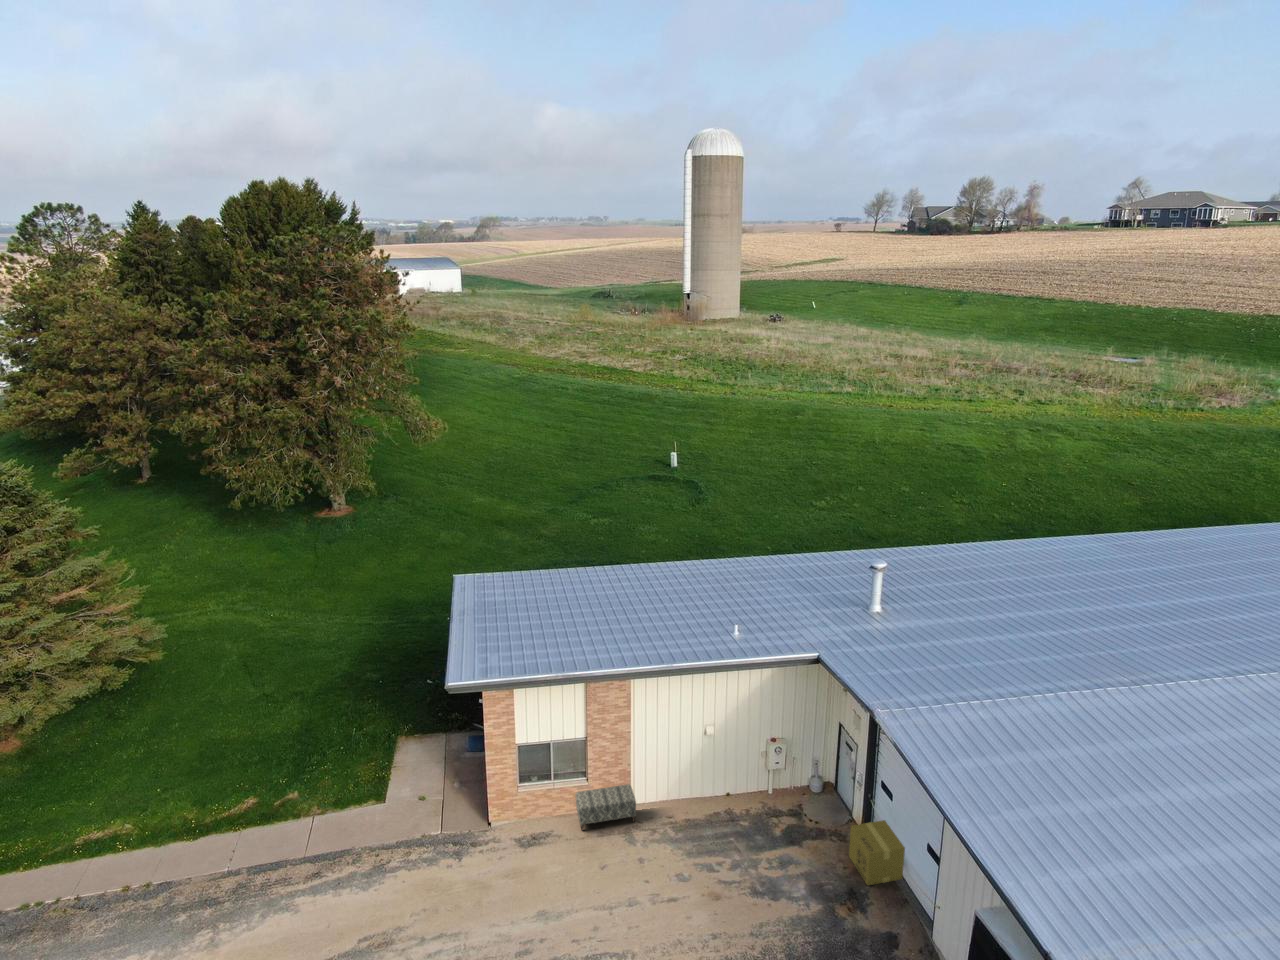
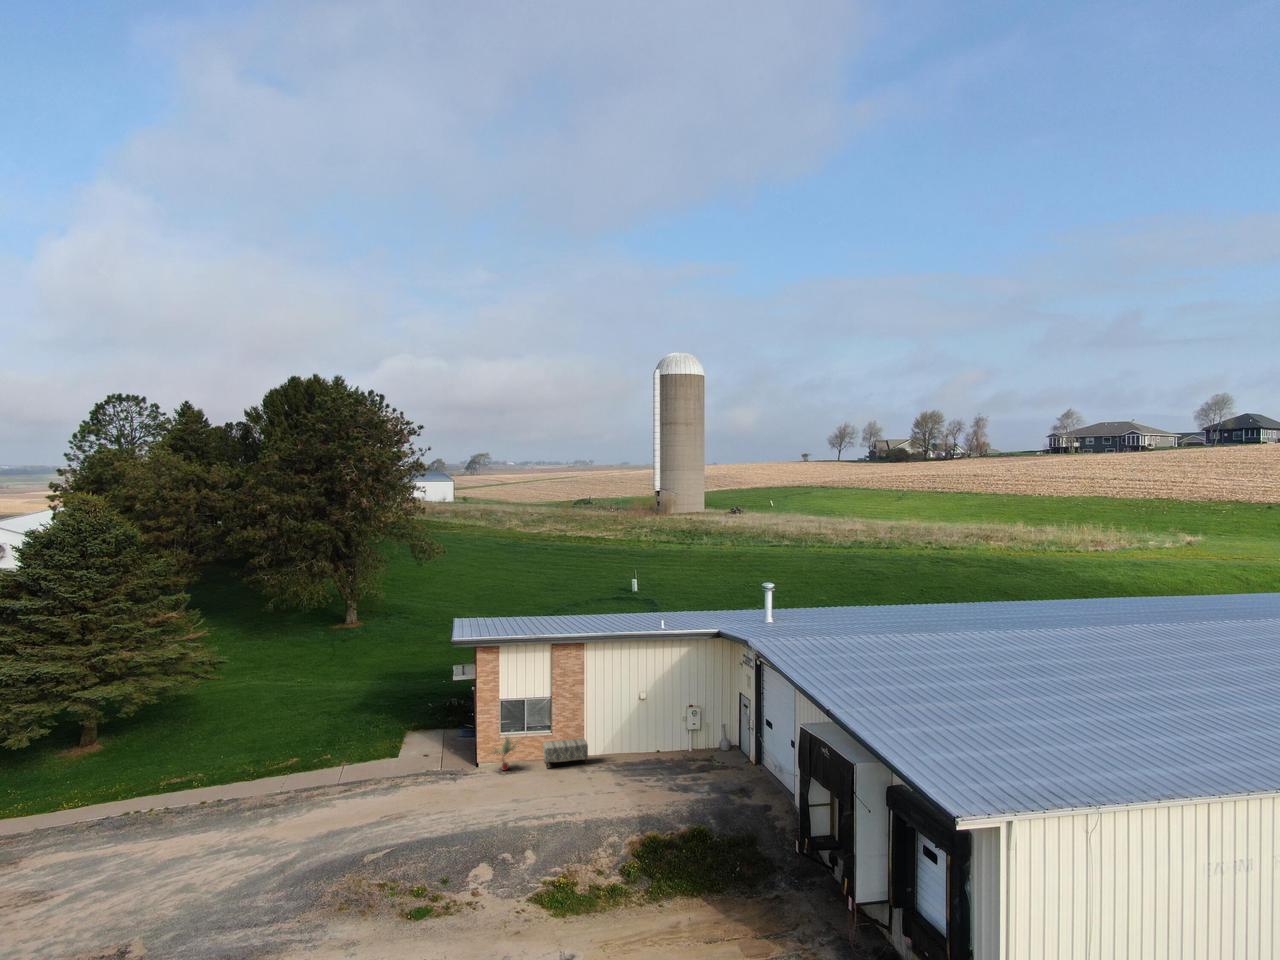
potted tree: none [506,788,544,833] -> present [492,737,519,770]
cardboard box: present [849,820,905,886] -> none [744,743,781,783]

